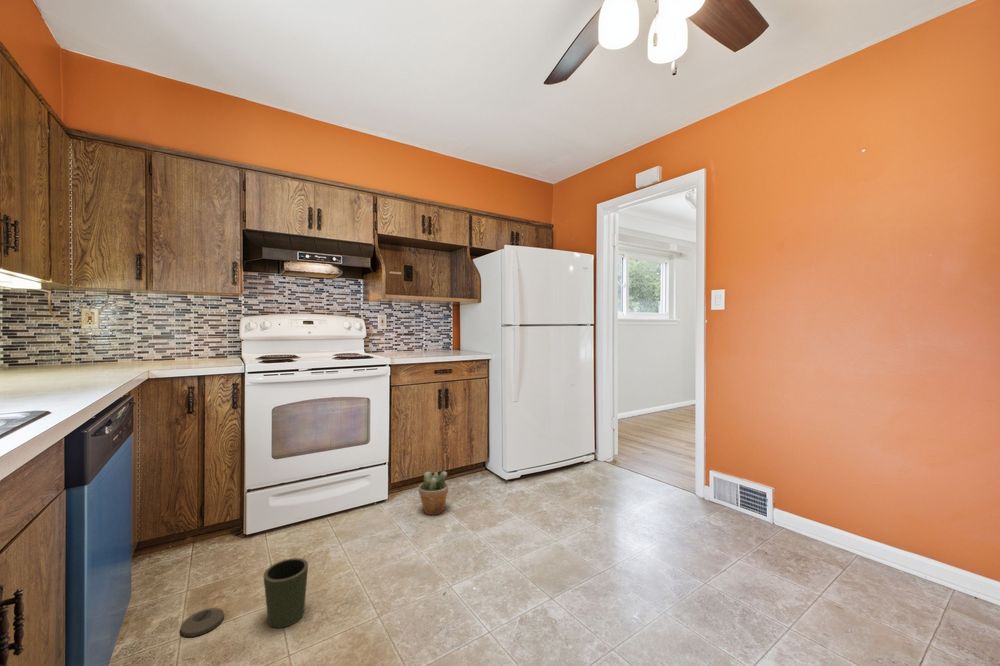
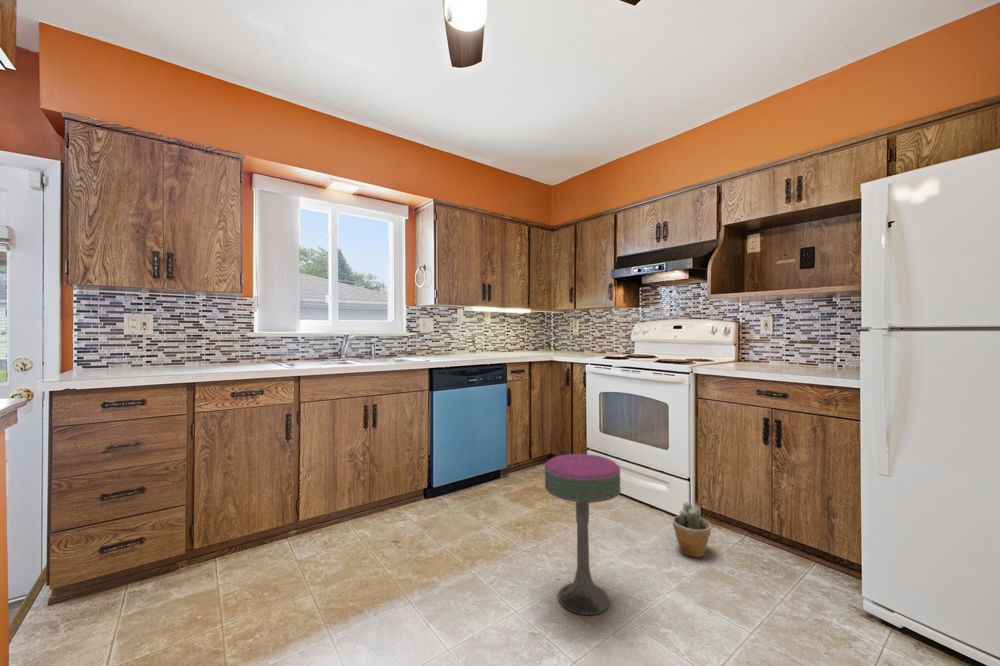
bar stool: none [461,438,531,588] -> present [545,454,621,615]
trash can: present [180,558,308,637] -> none [505,483,532,521]

